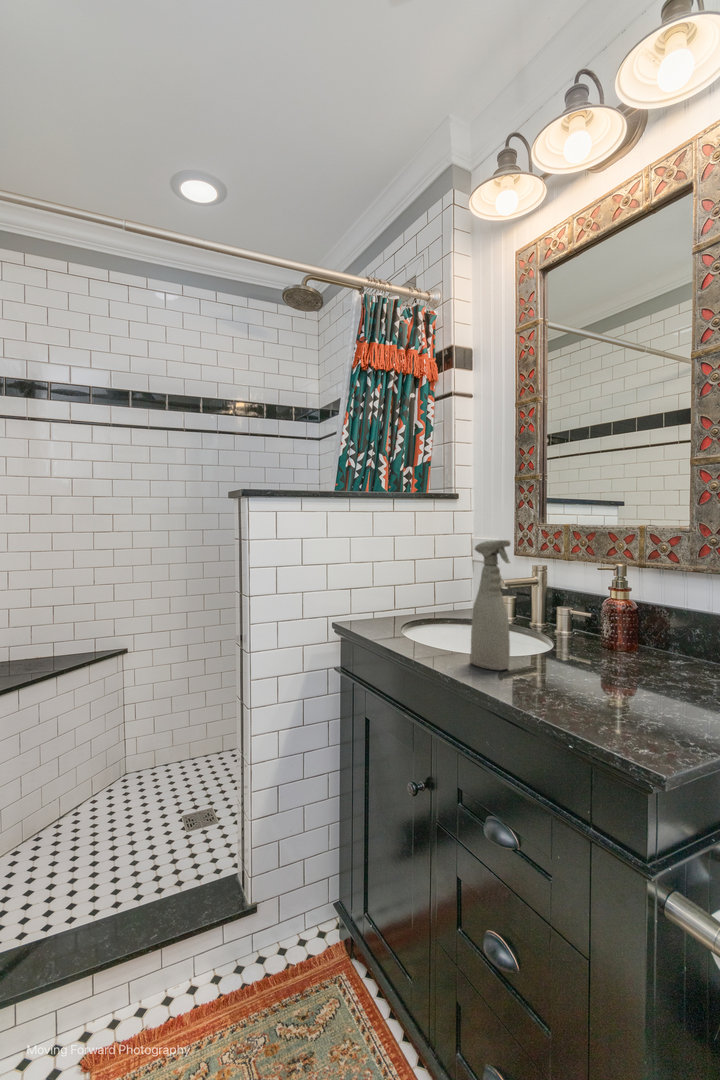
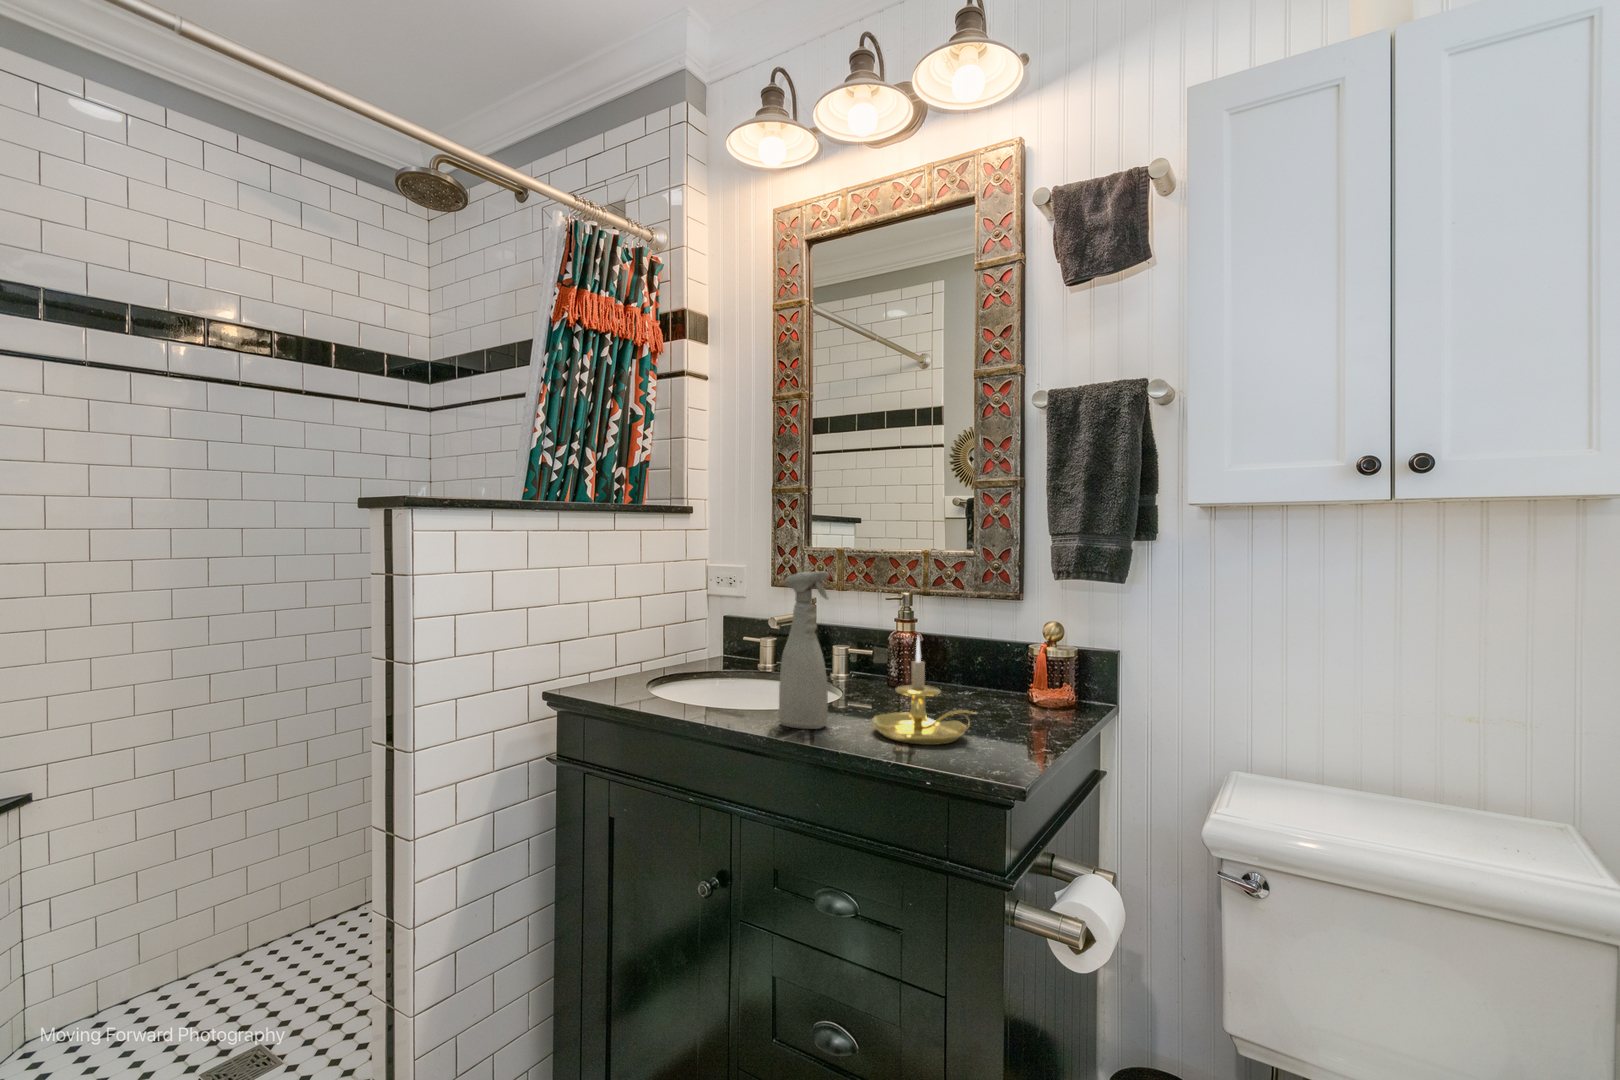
candle holder: none [542,598,636,699] -> present [872,636,978,745]

